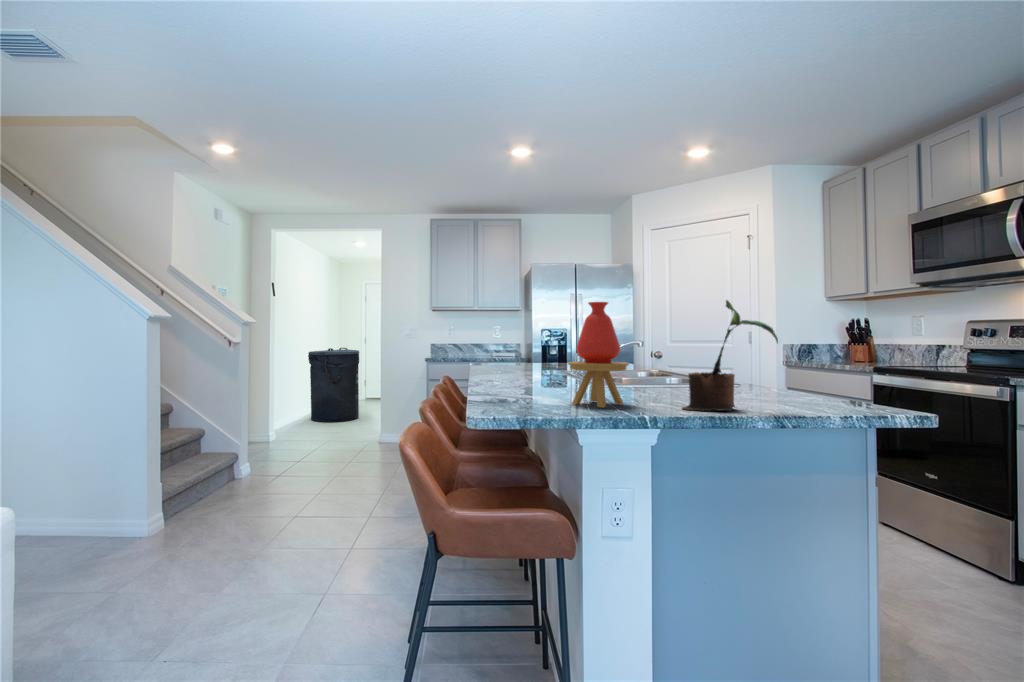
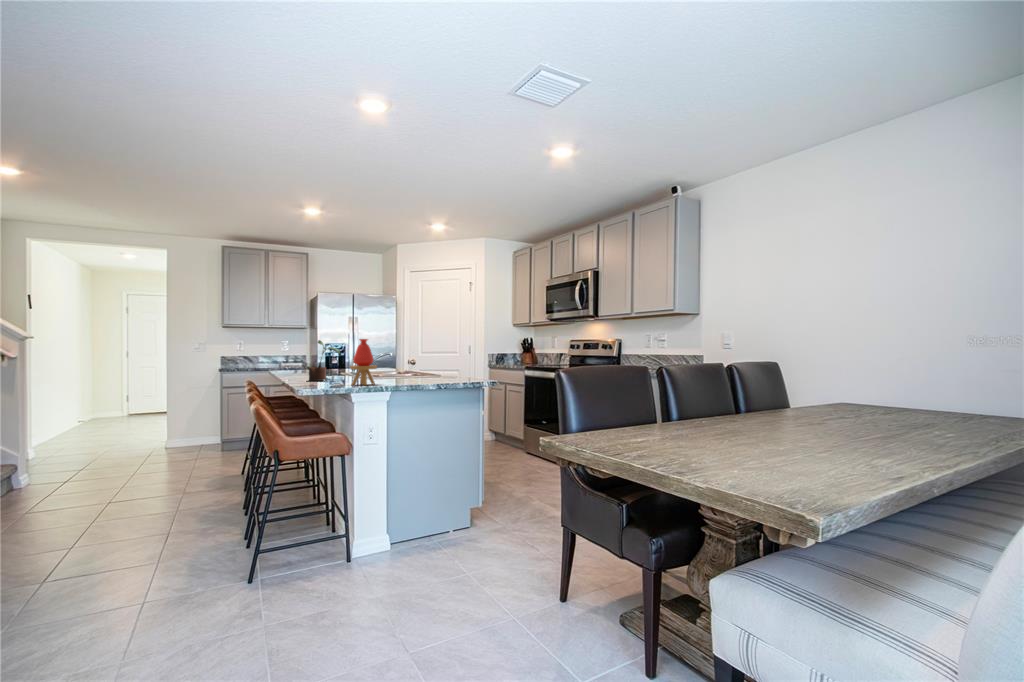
potted plant: present [682,300,778,411] -> present [309,340,340,381]
trash can: present [308,348,359,422] -> none [63,360,128,436]

